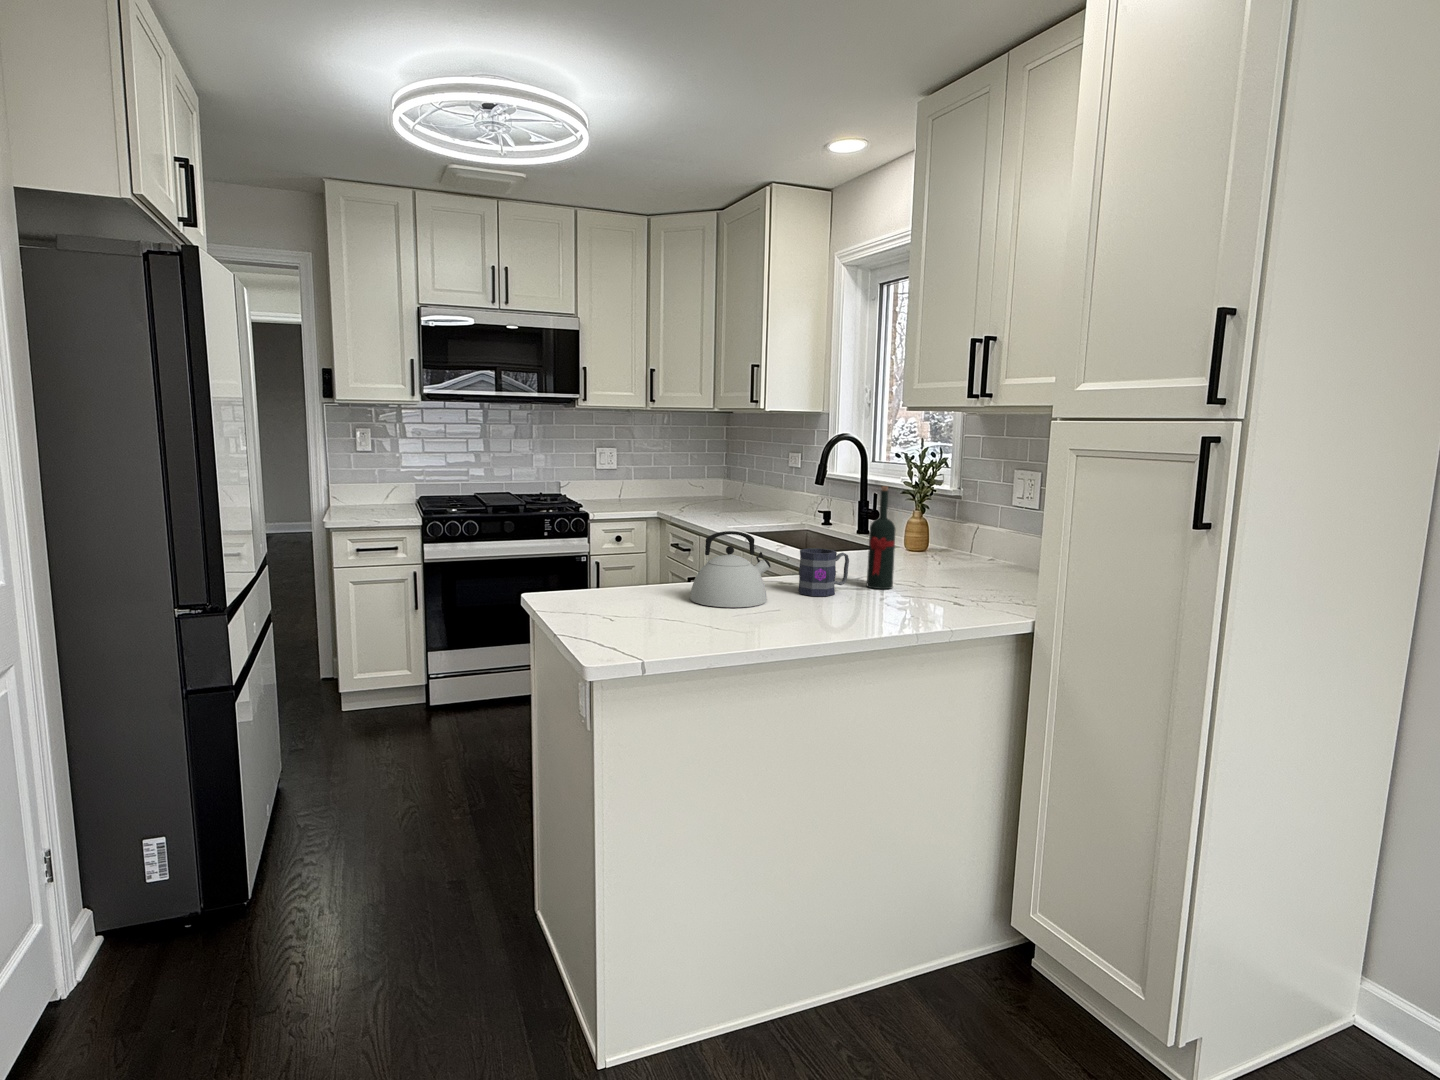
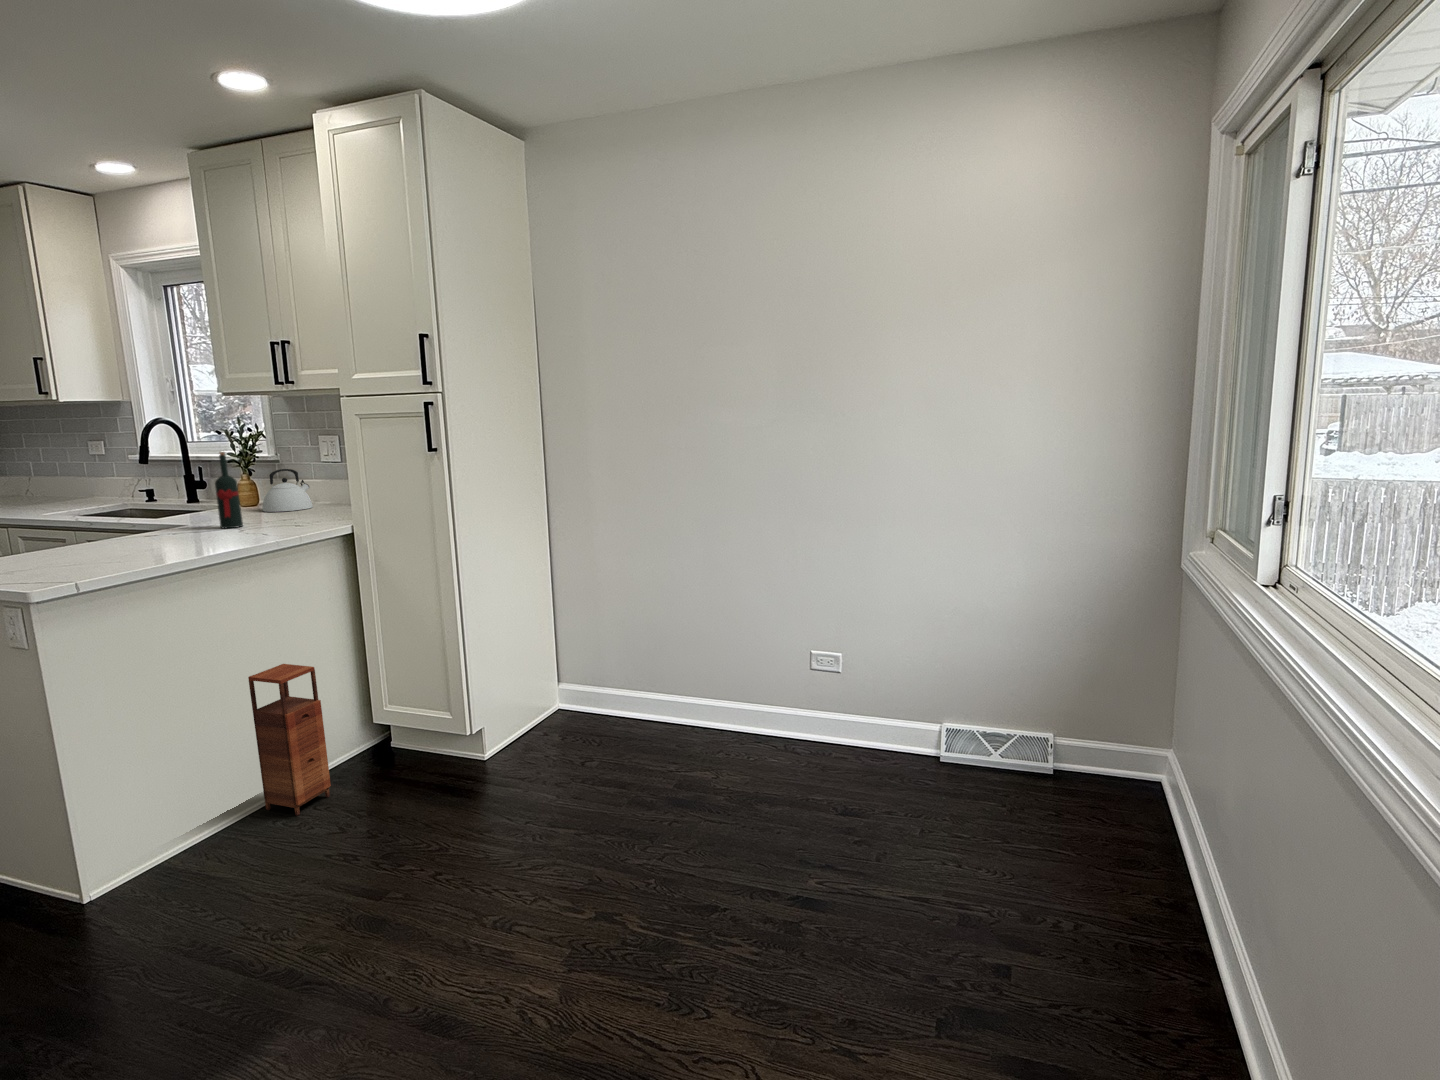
kettle: present [690,531,771,608] -> present [262,469,313,512]
mug: present [798,548,849,596] -> none [158,503,204,539]
storage cabinet: none [839,810,937,1052] -> present [248,664,331,816]

